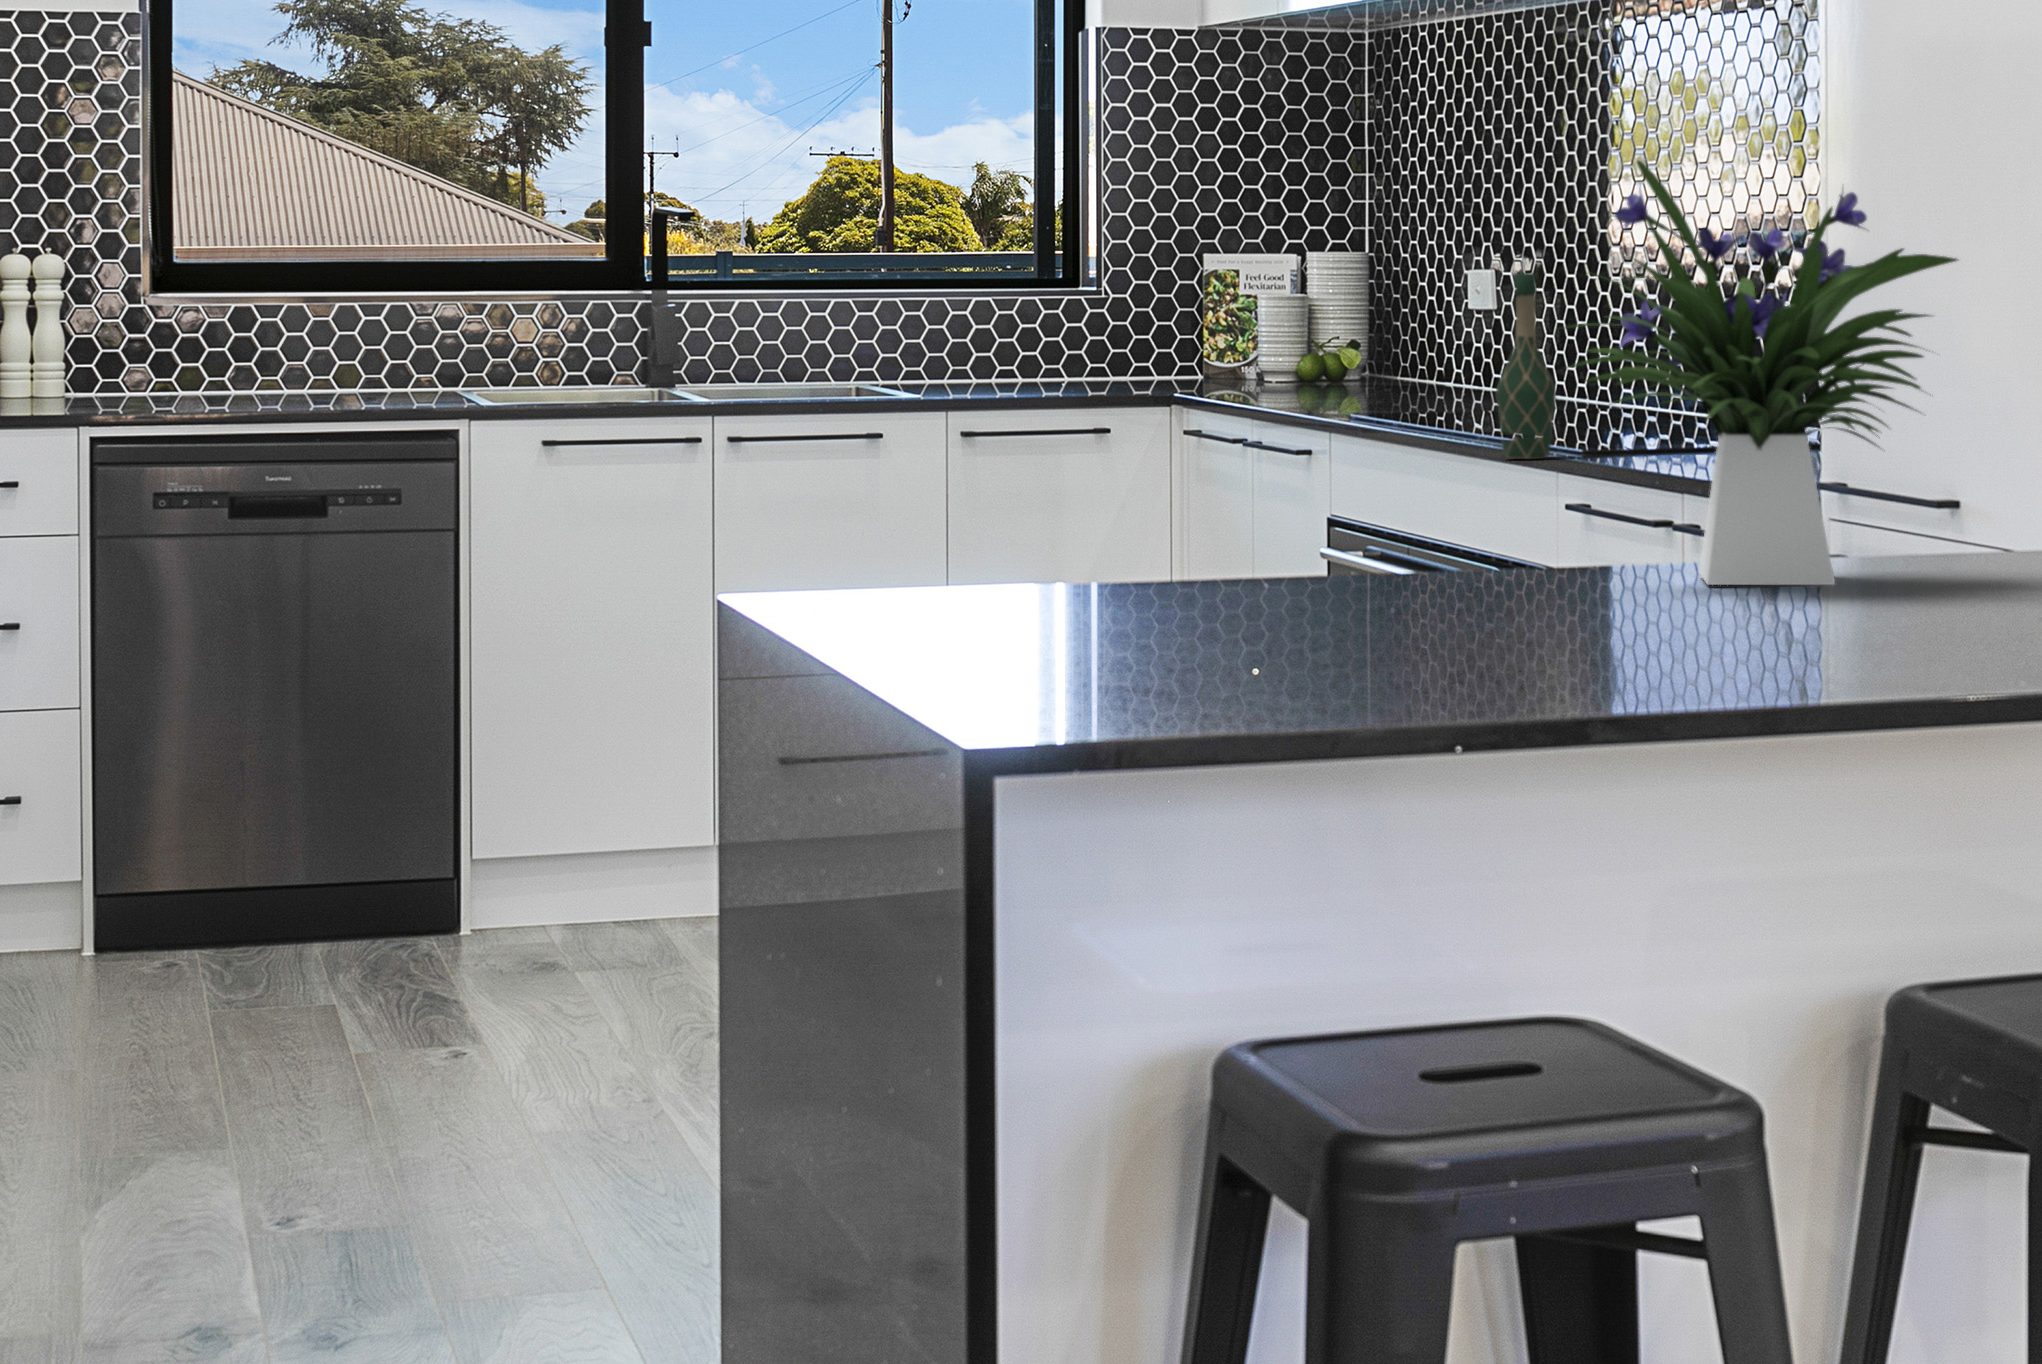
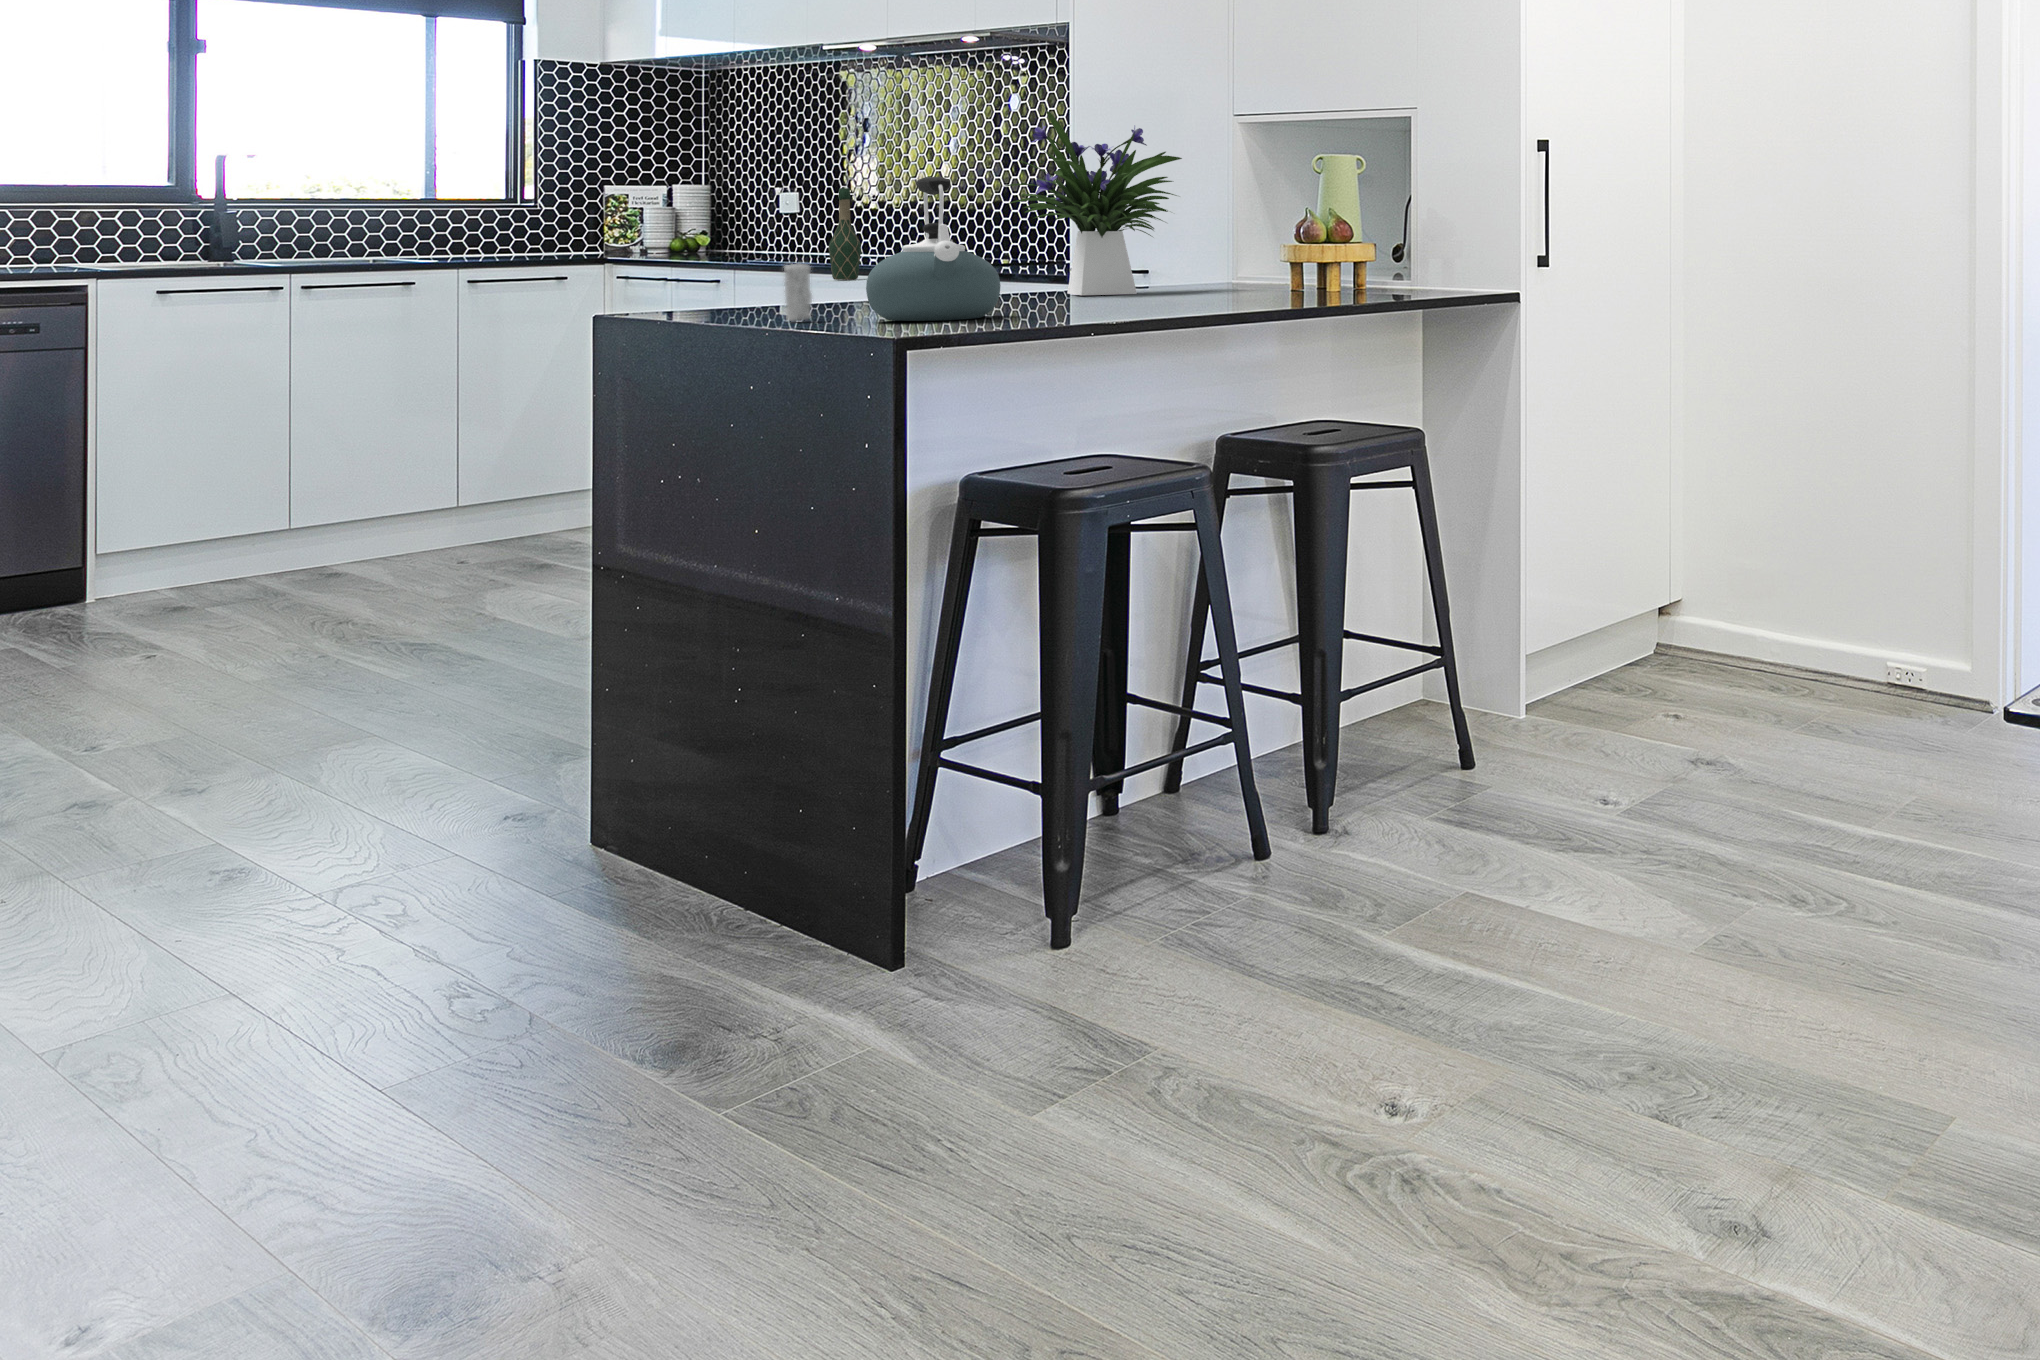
kettle: none [1067,356,1345,688] -> present [866,177,1000,321]
candle: none [969,506,1023,656] -> present [784,263,812,321]

